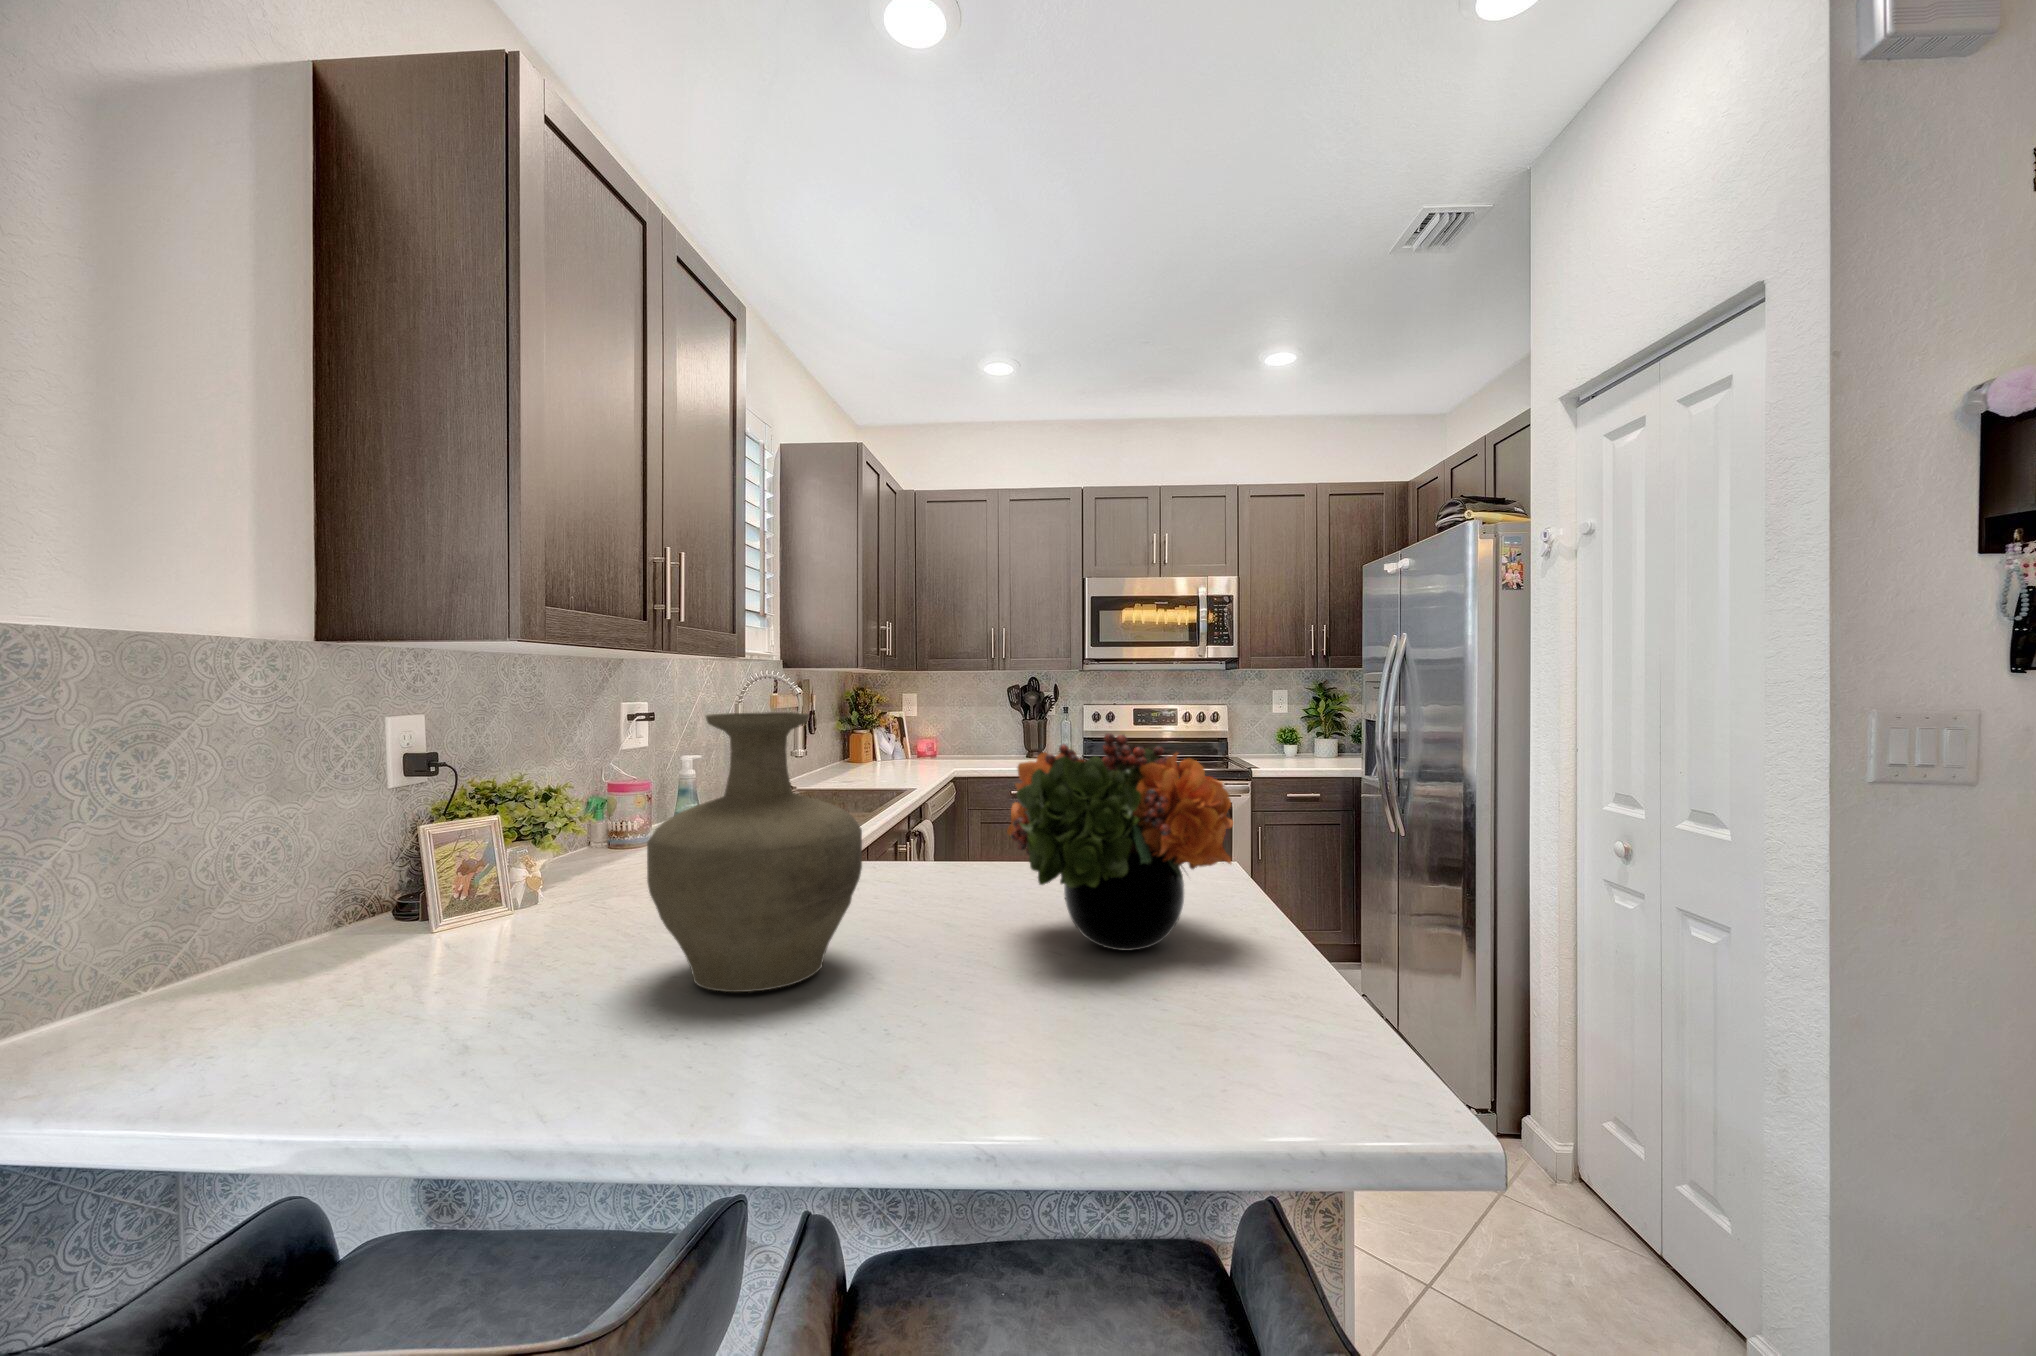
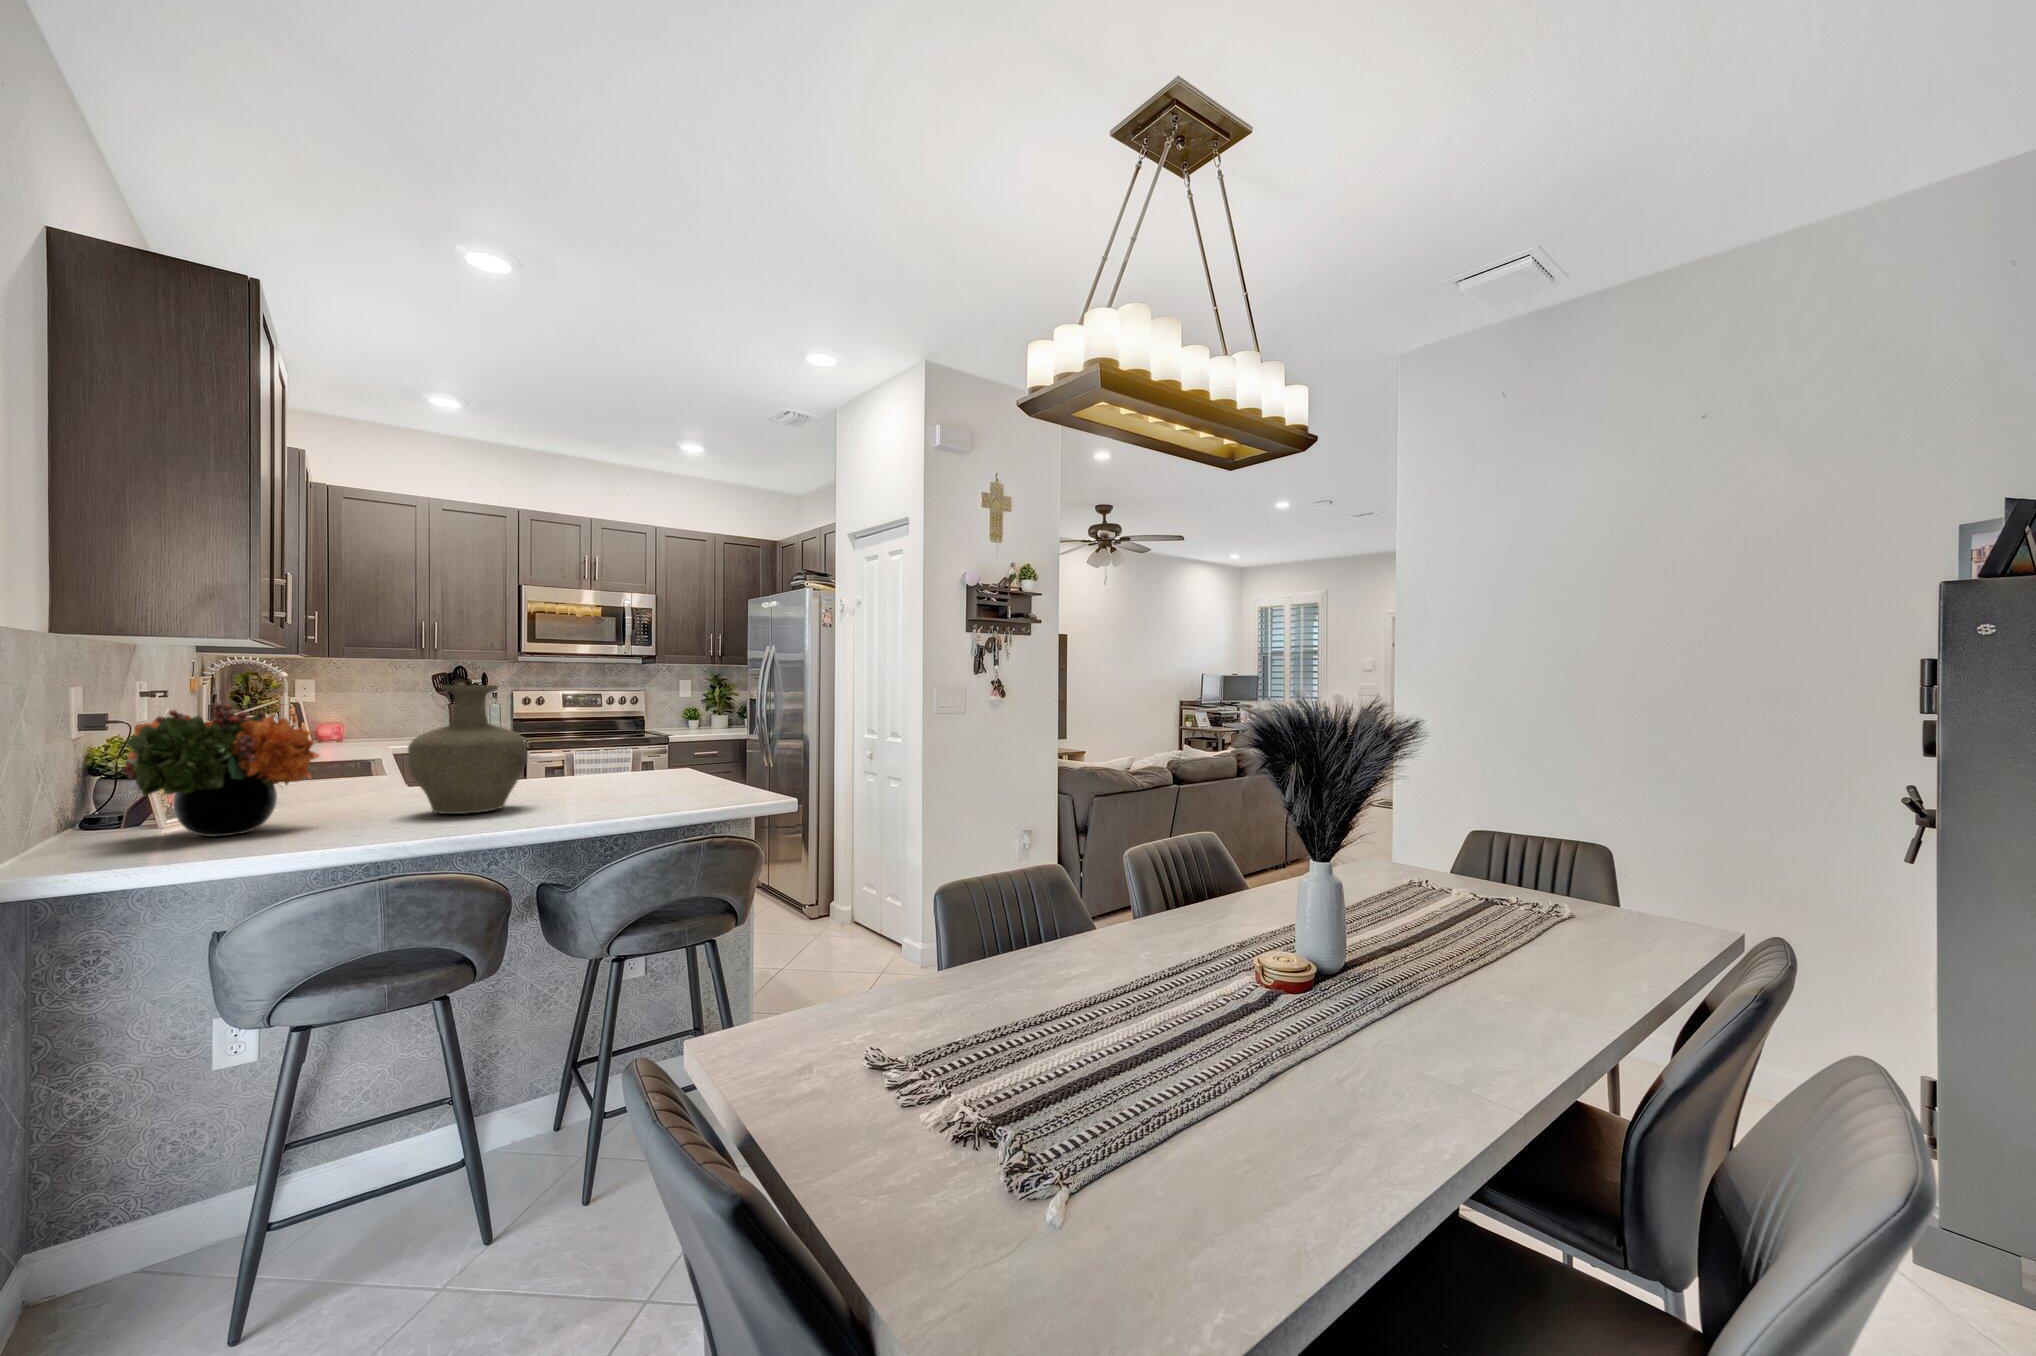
flower arrangement: present [1007,733,1233,951] -> present [123,703,320,837]

